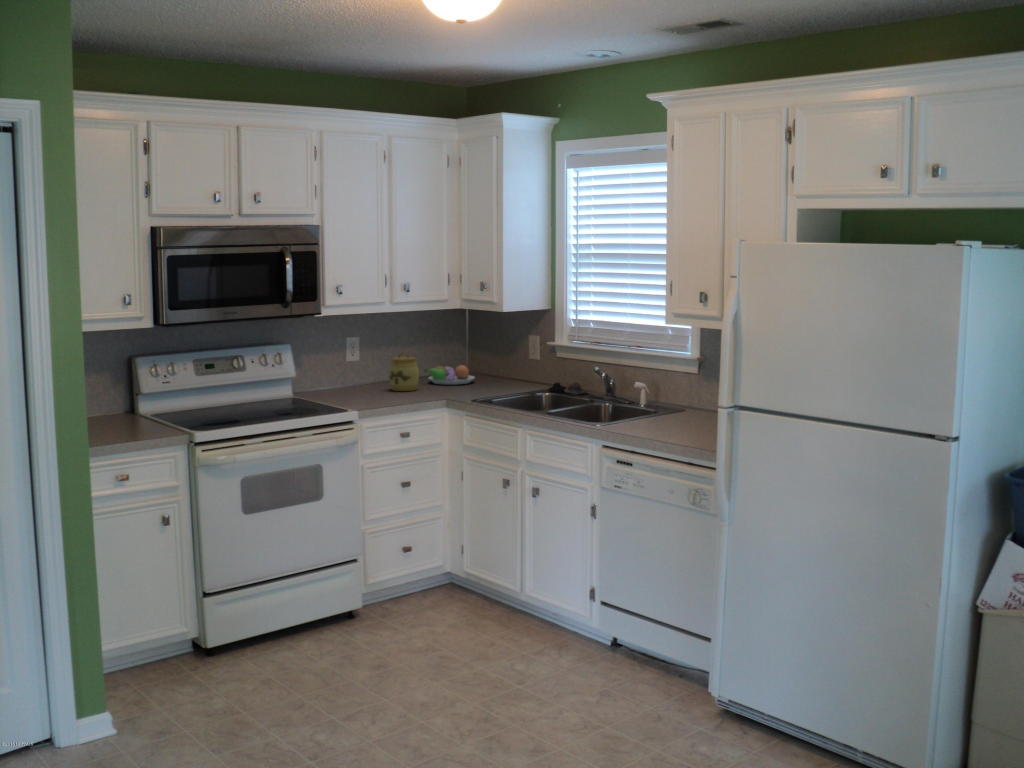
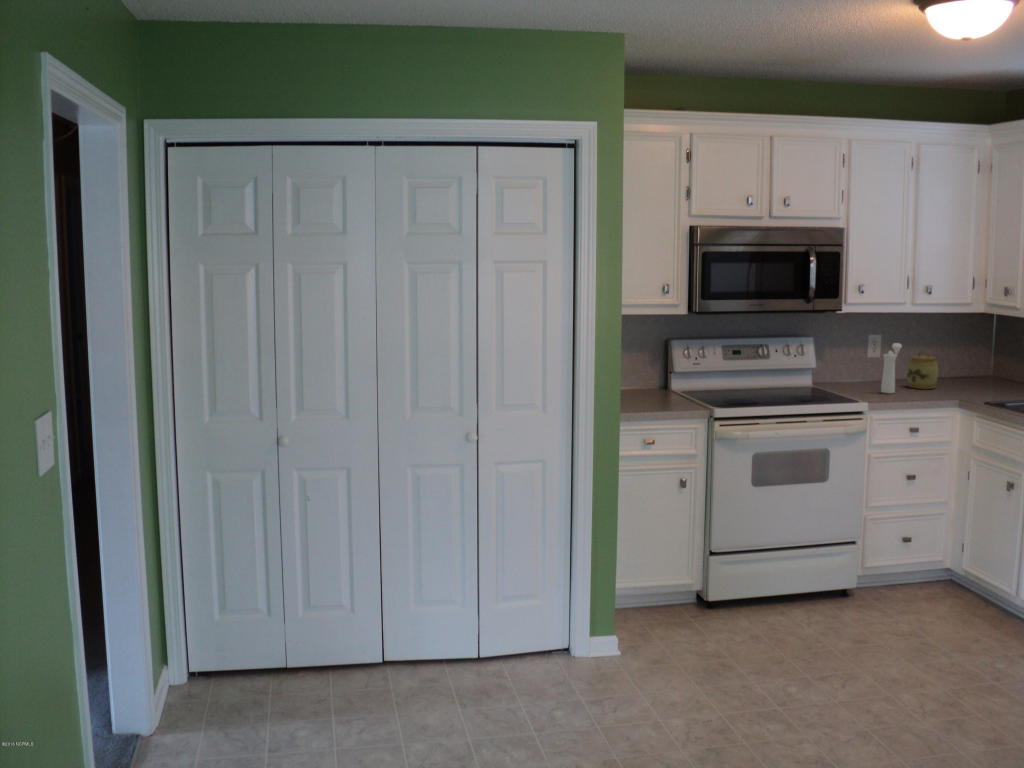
pepper mill: none [366,346,383,399] -> present [881,343,902,393]
fruit bowl: present [424,364,475,385] -> none [944,364,1000,387]

